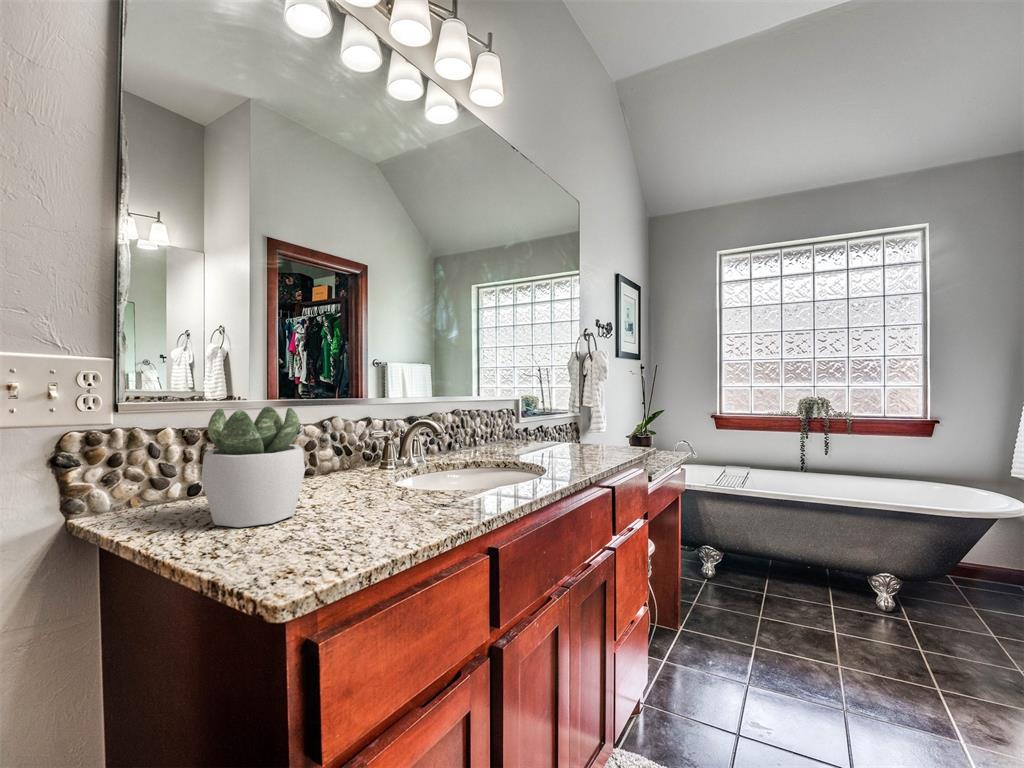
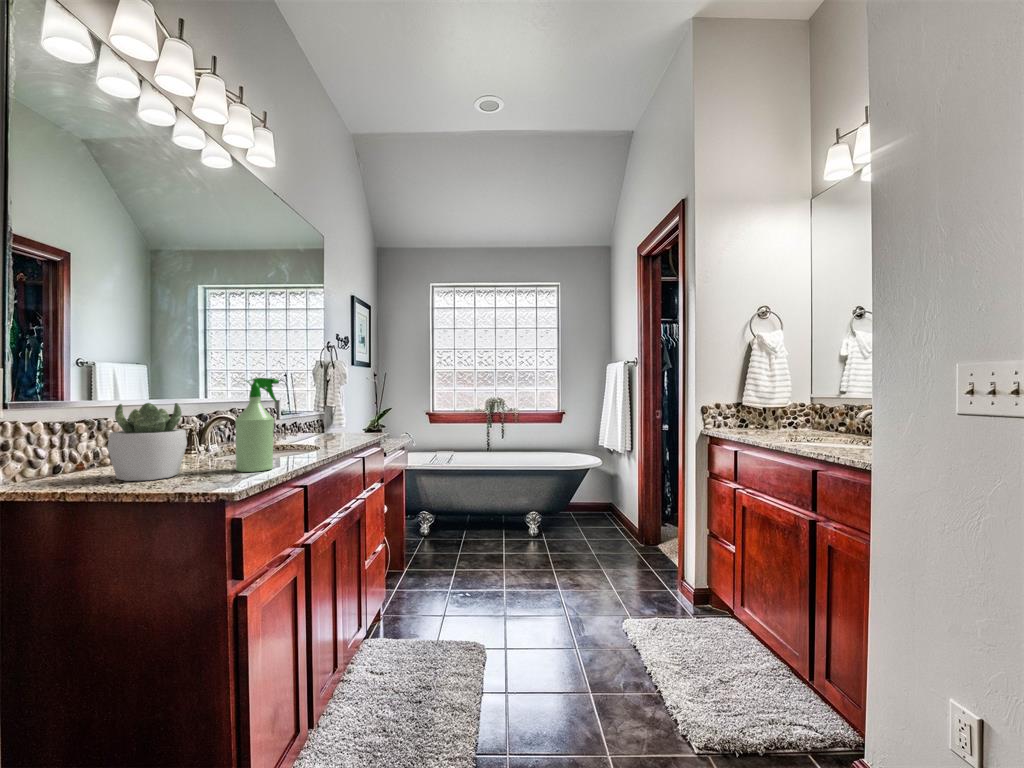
spray bottle: none [370,368,436,524] -> present [235,378,279,472]

